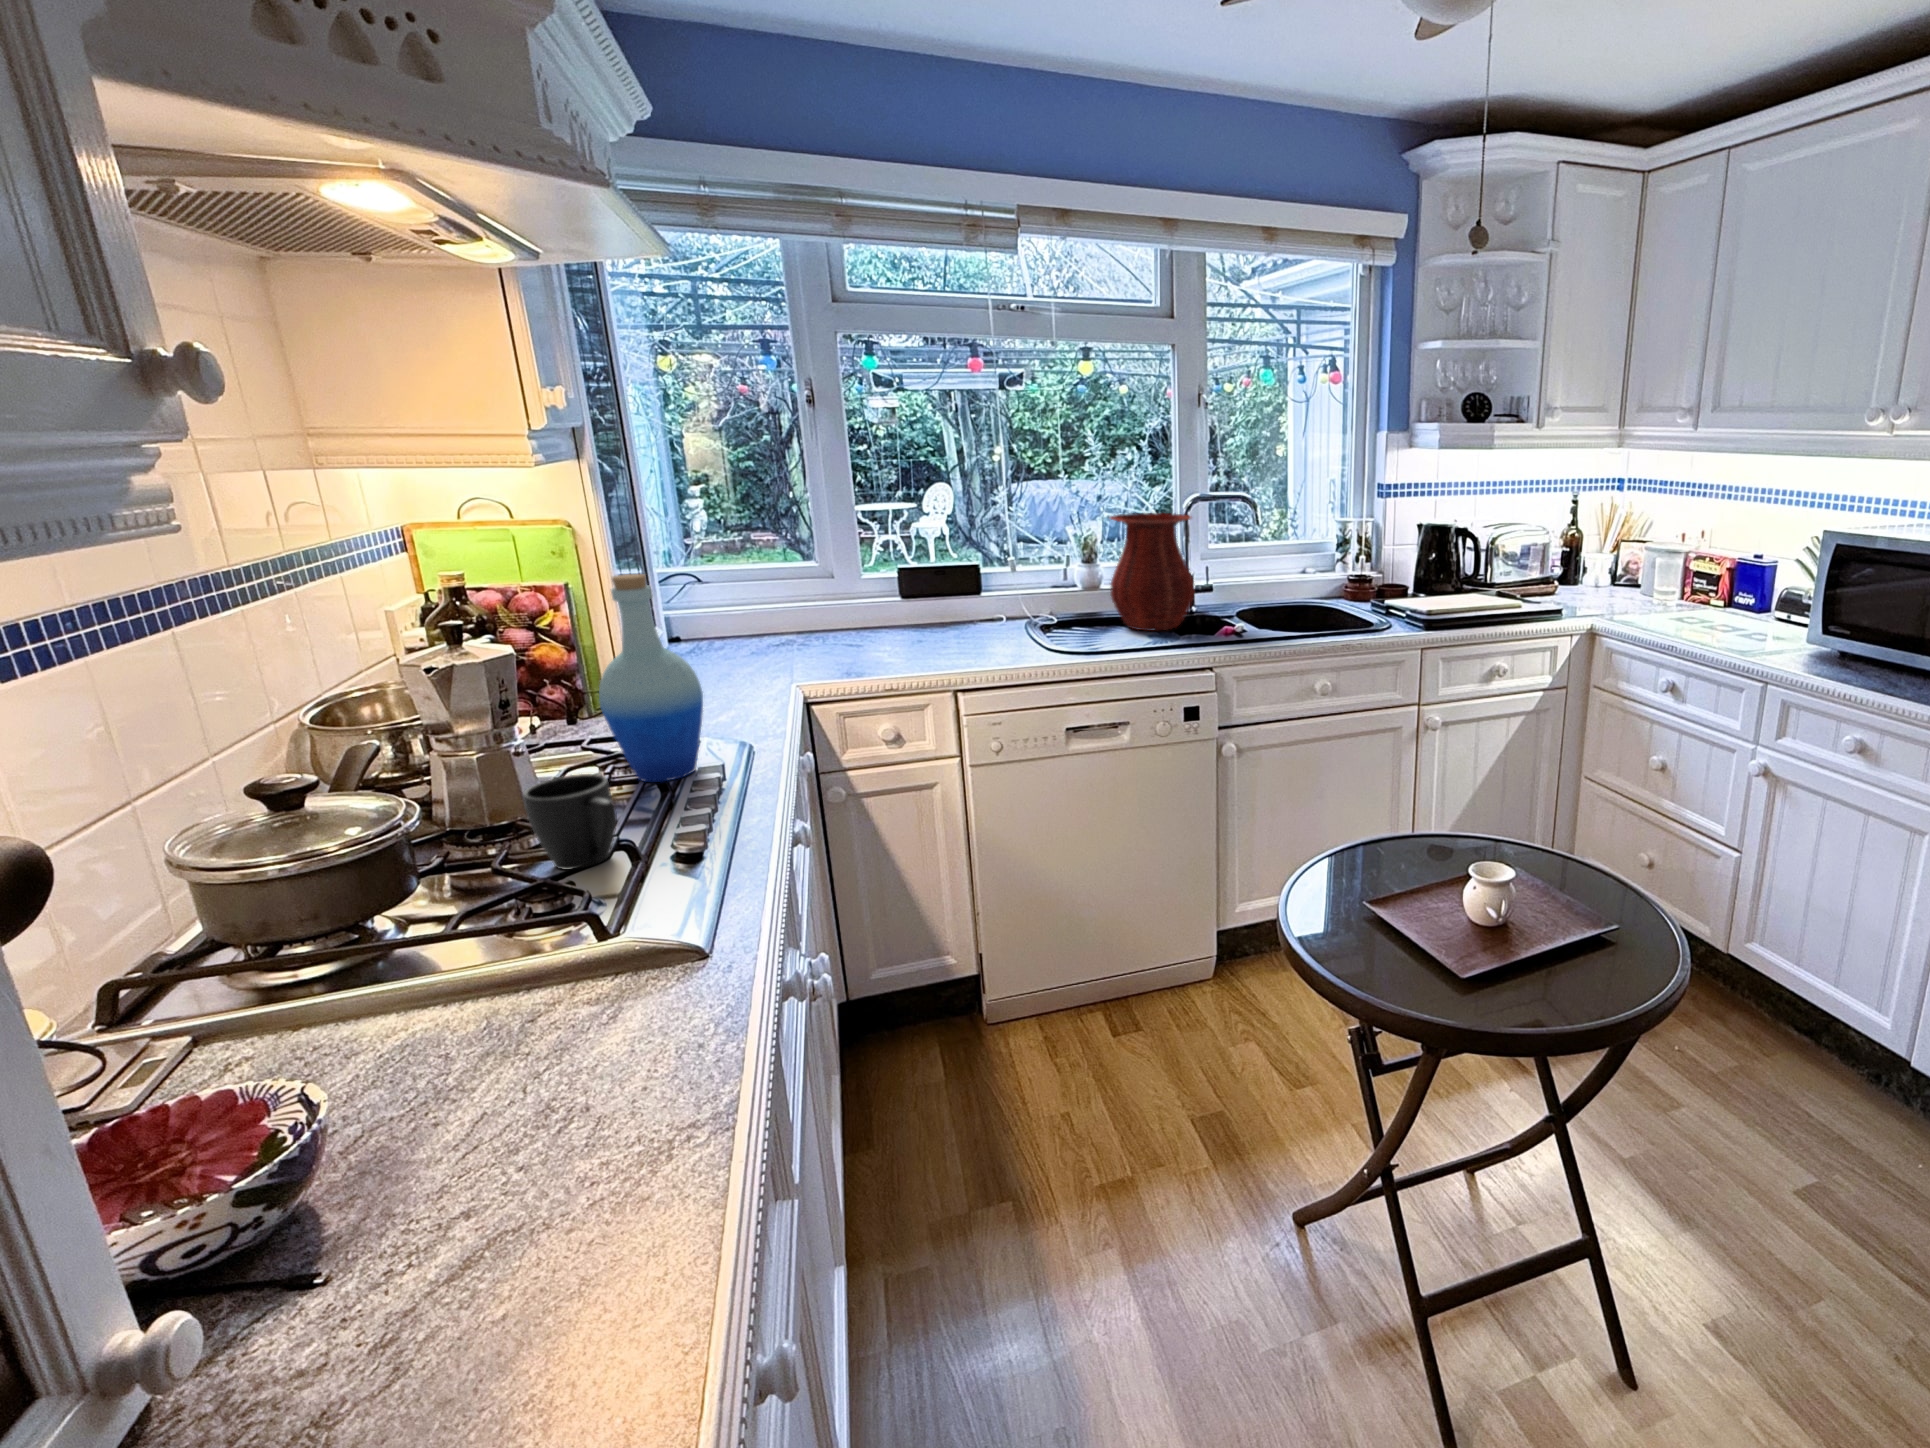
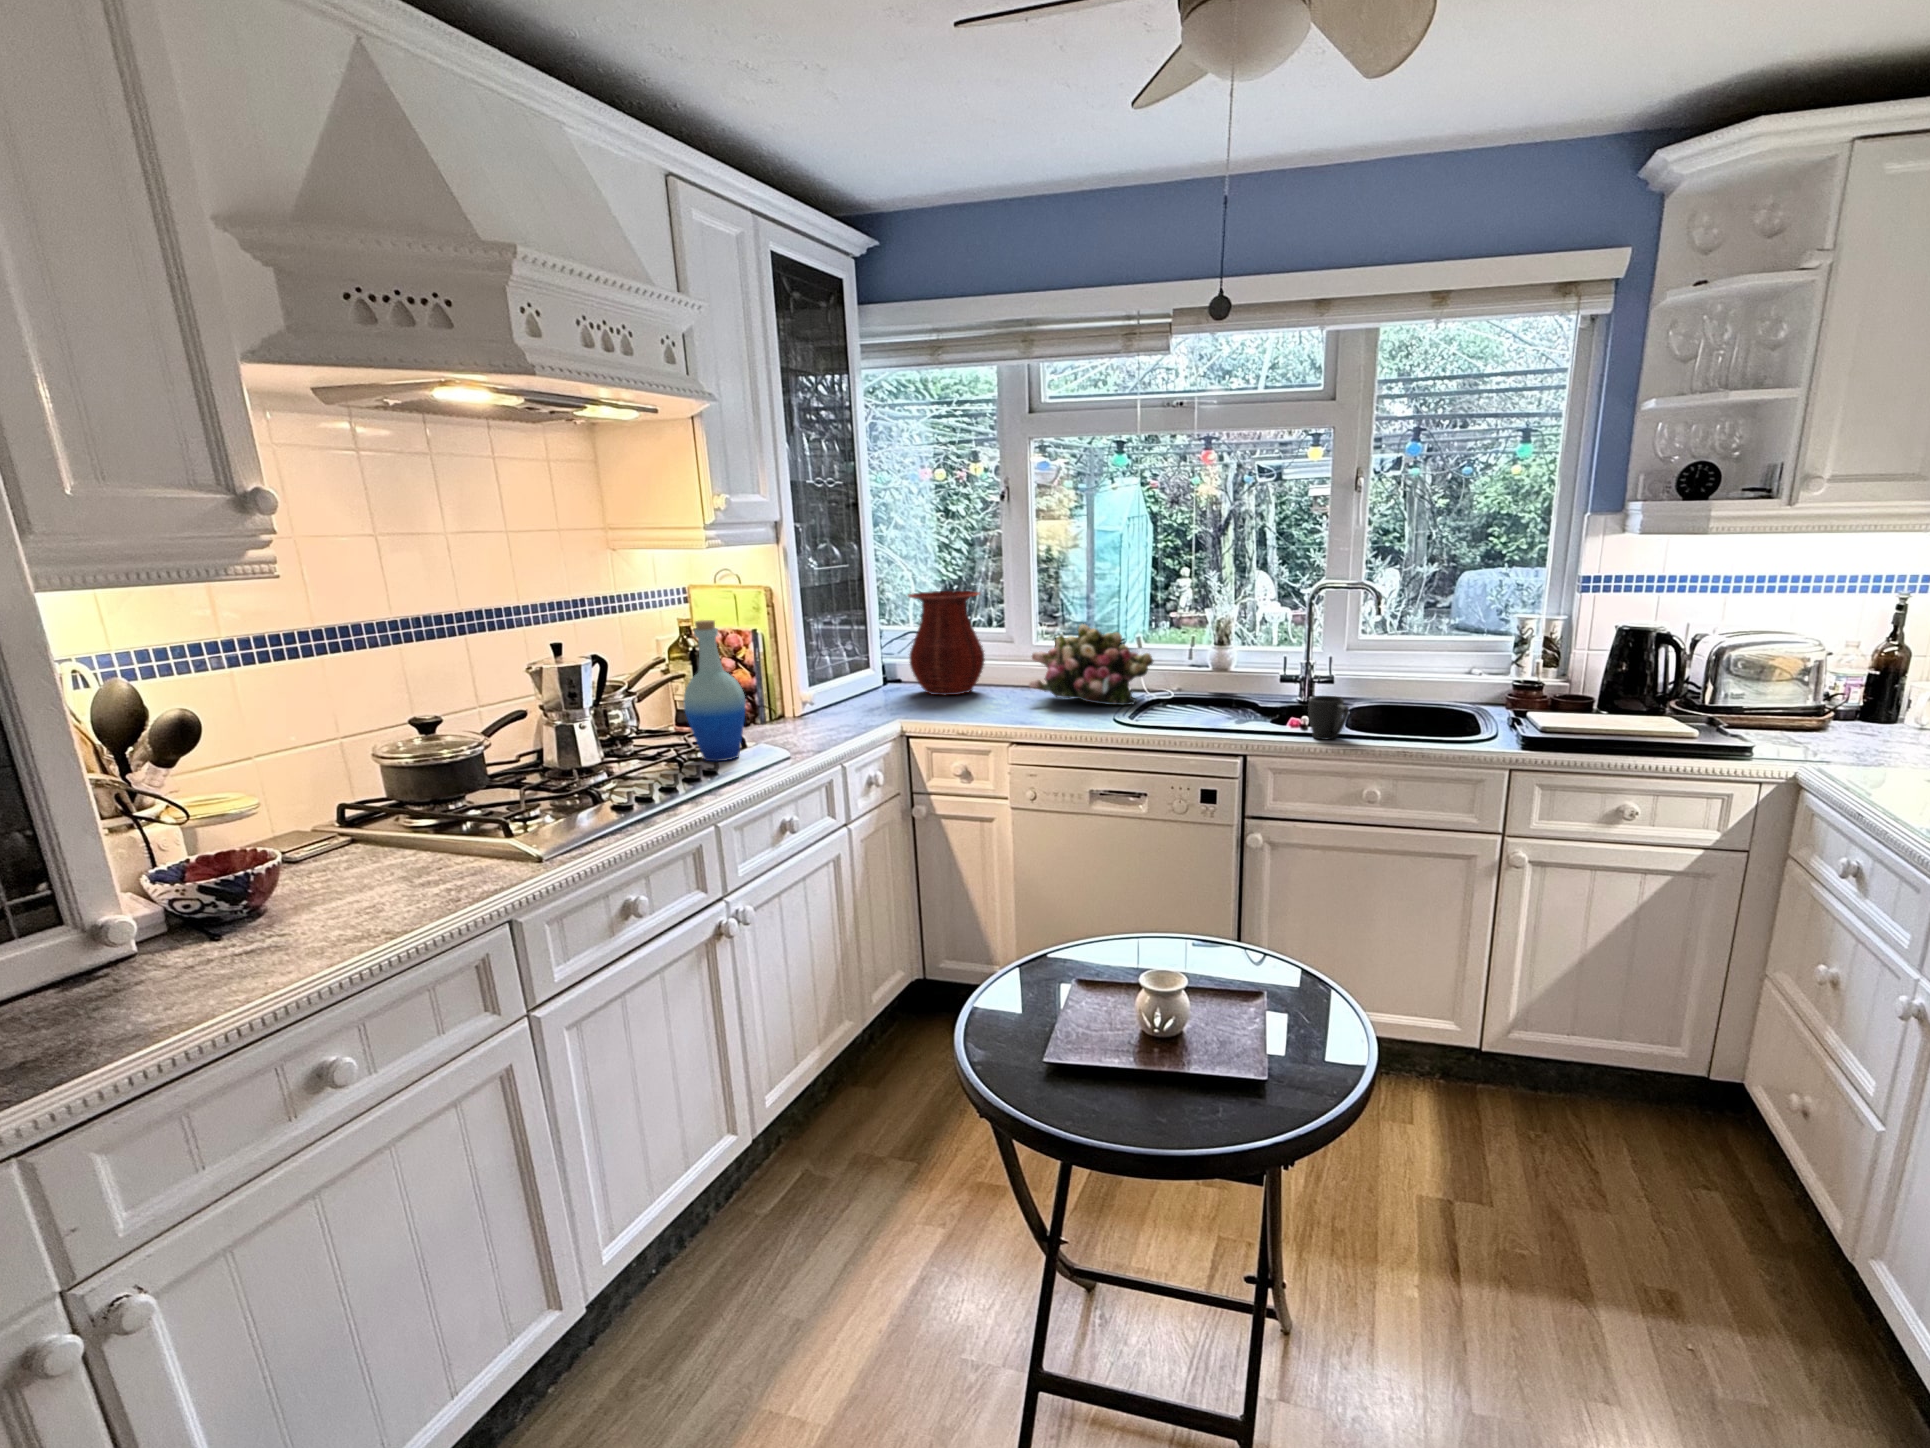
vase: present [1110,513,1194,631] -> present [908,591,985,695]
flower arrangement: none [912,548,1049,635] -> present [1029,624,1153,705]
mug: present [523,774,617,870] -> present [1308,696,1349,739]

